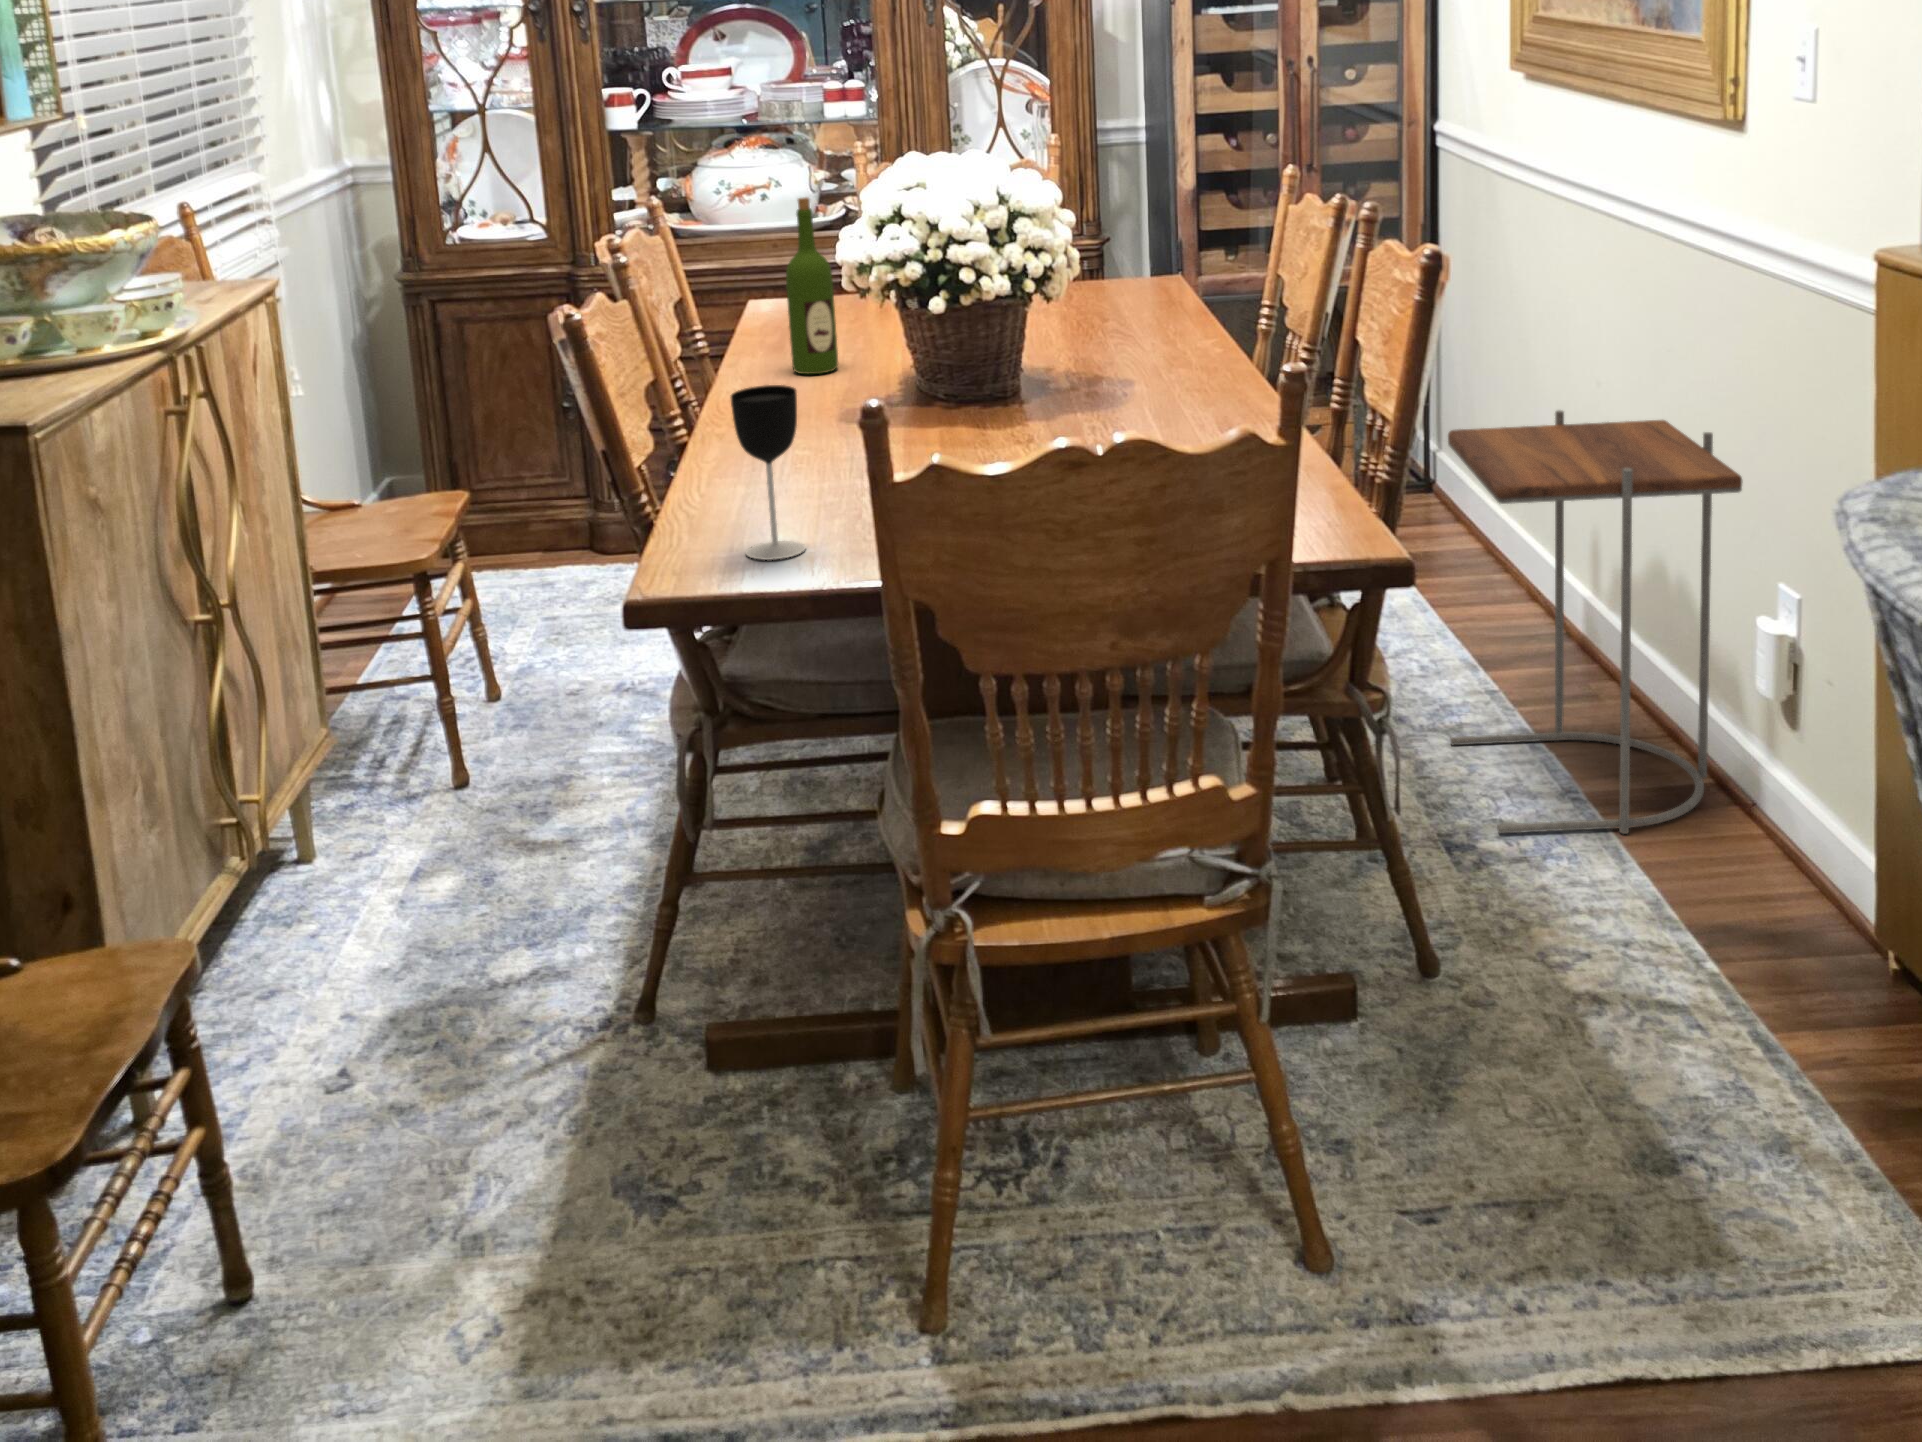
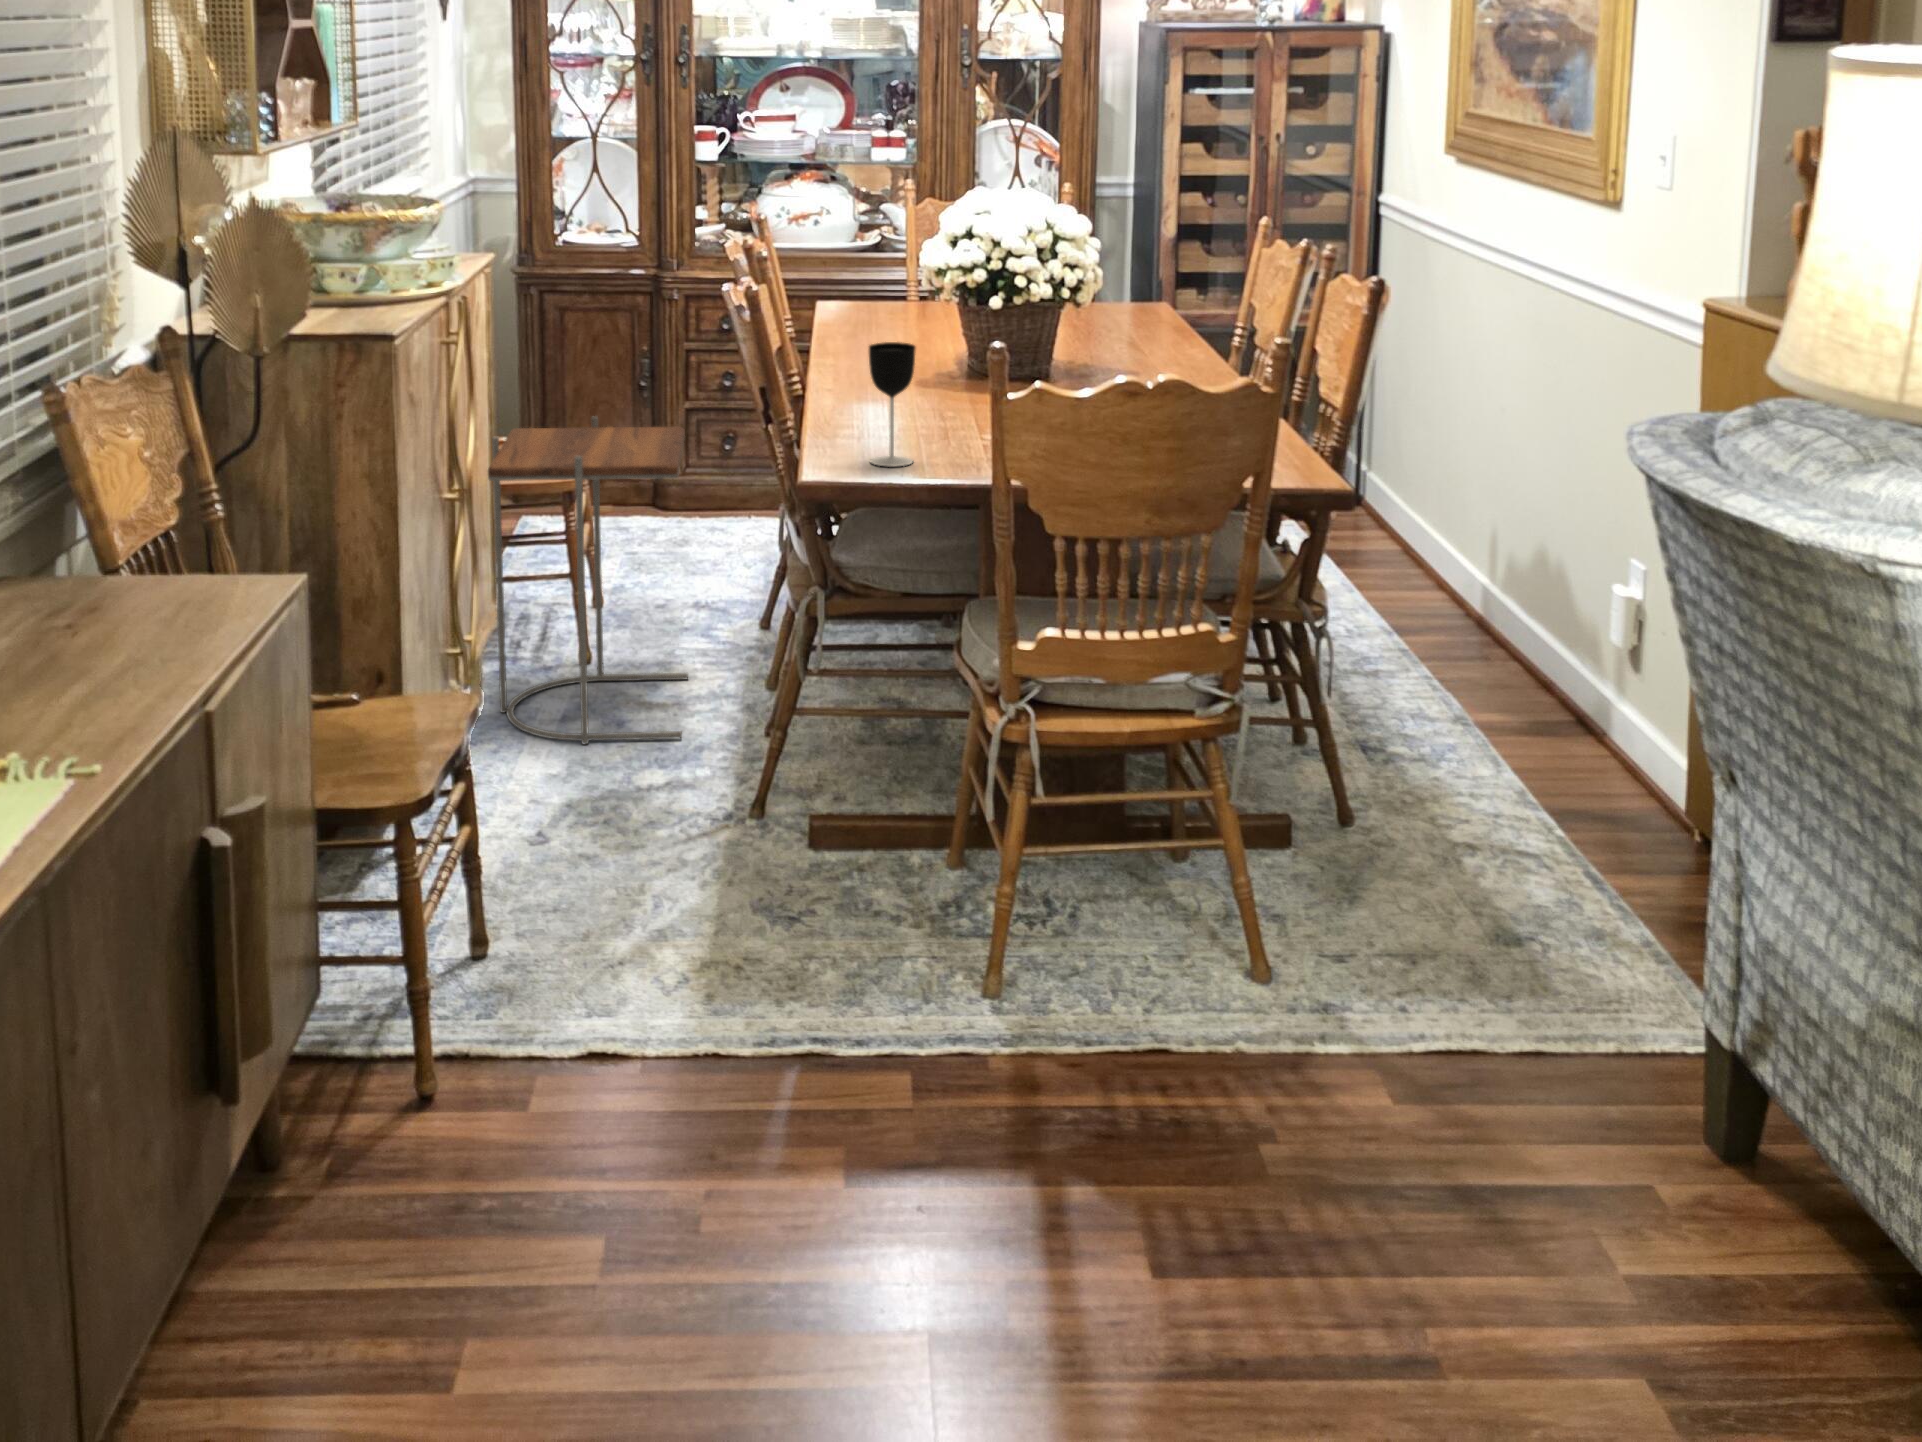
wine bottle: present [786,197,838,374] -> none [871,217,907,355]
side table: present [1448,410,1742,834] -> present [488,417,688,744]

